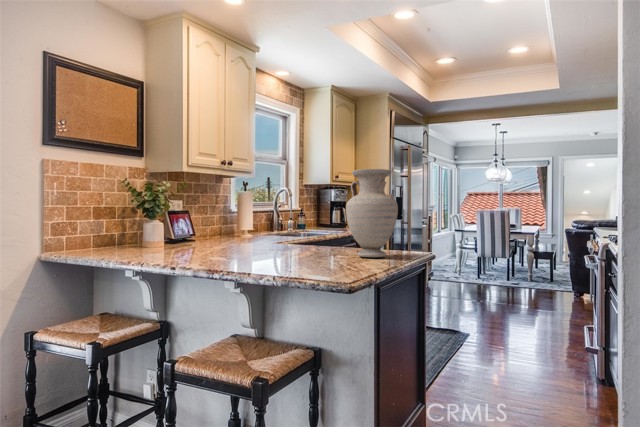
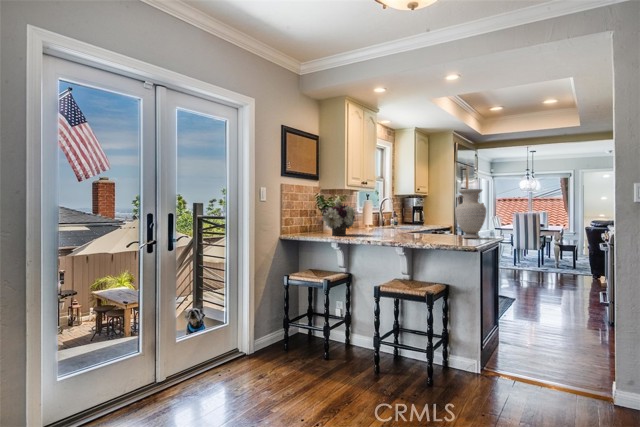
flower arrangement: none [102,188,177,254] -> present [322,200,355,236]

